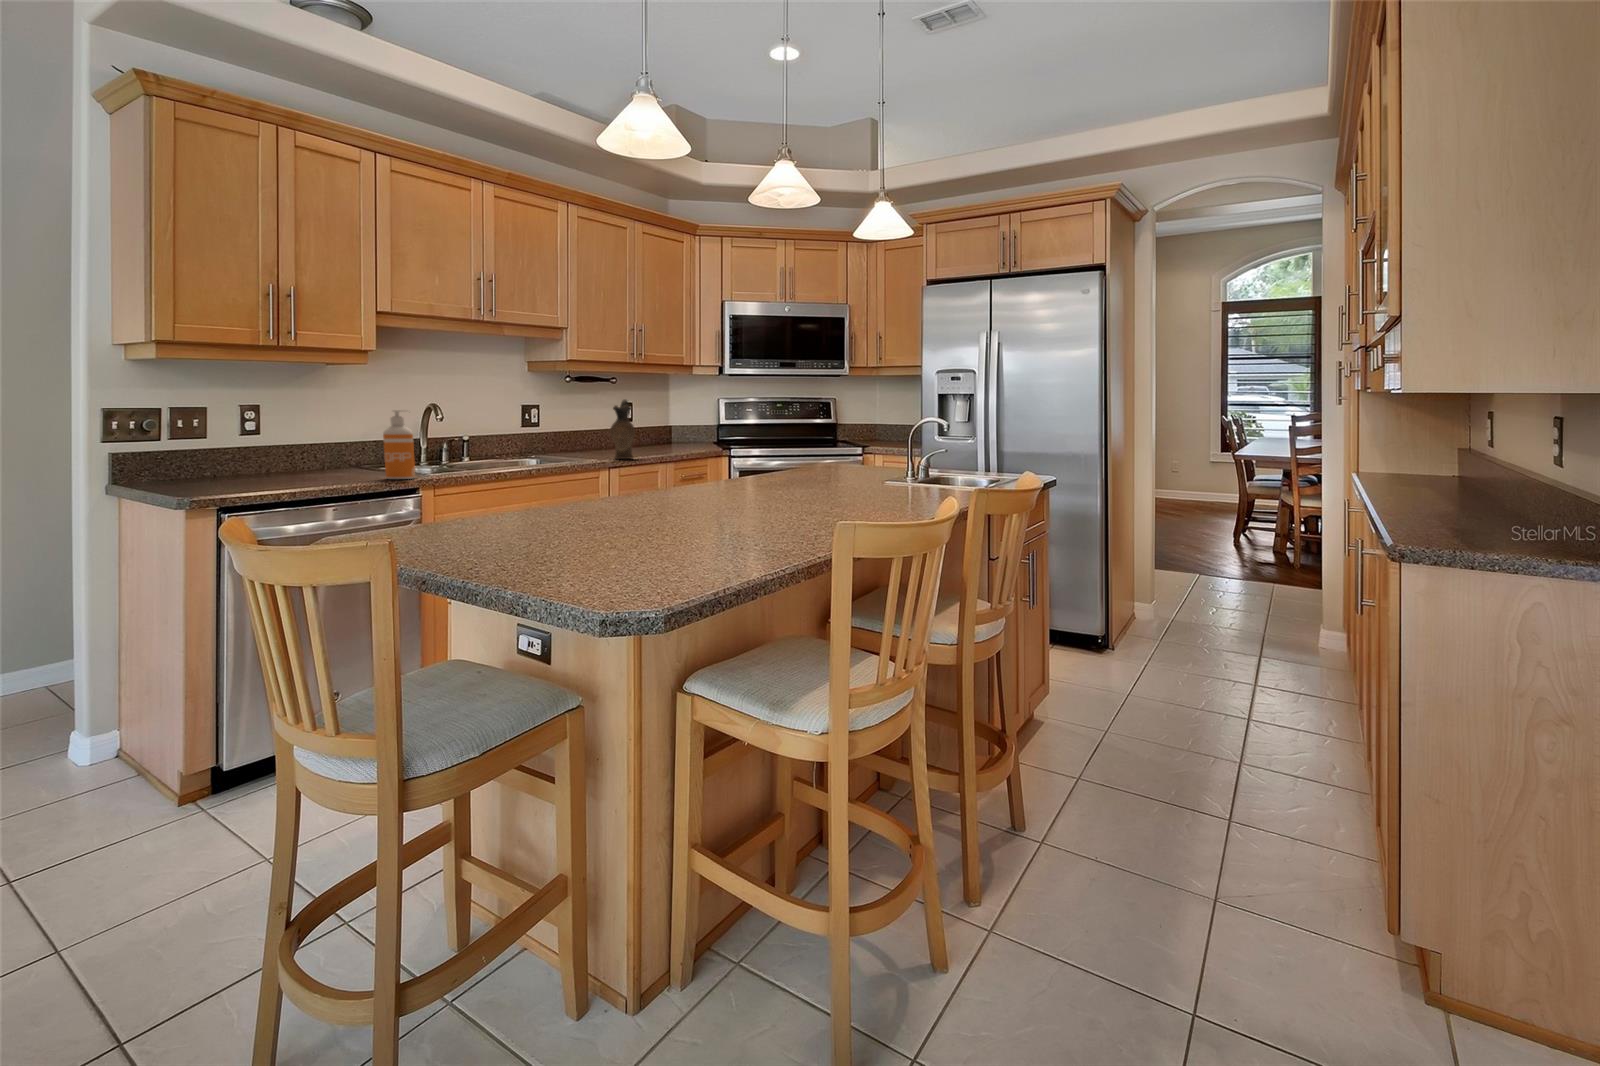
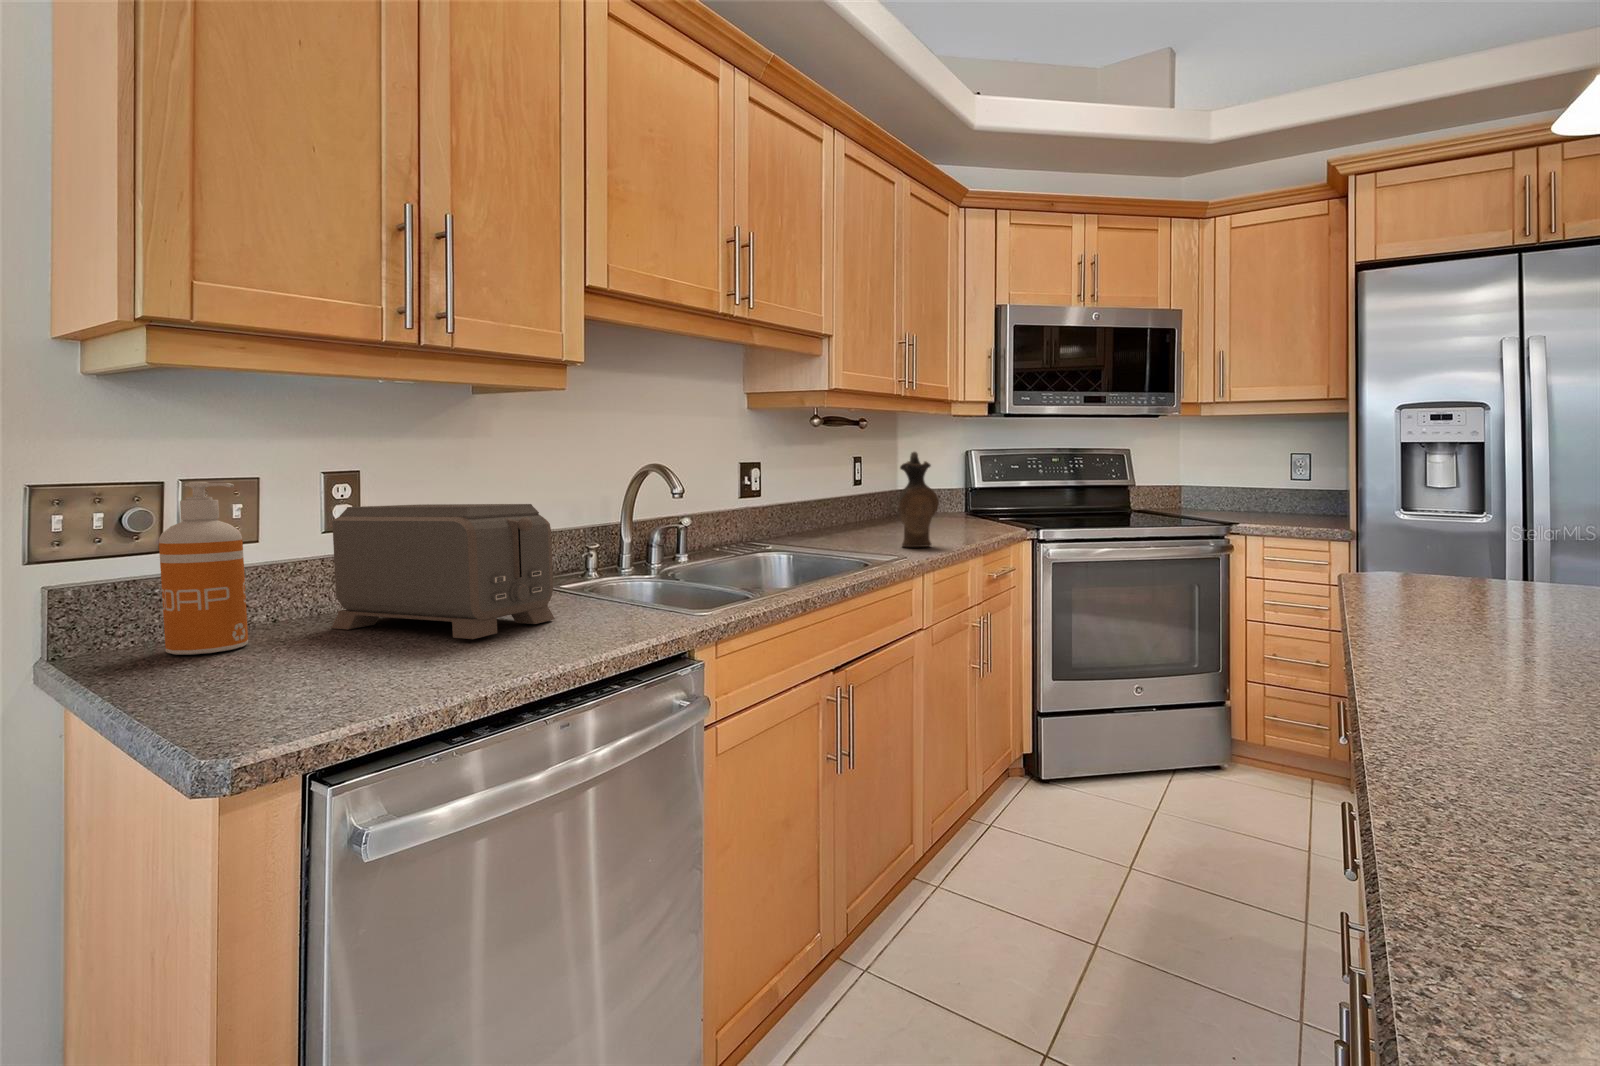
soap dispenser: present [383,410,415,479] -> present [159,482,248,655]
toaster: none [241,421,351,480] -> present [331,504,555,639]

